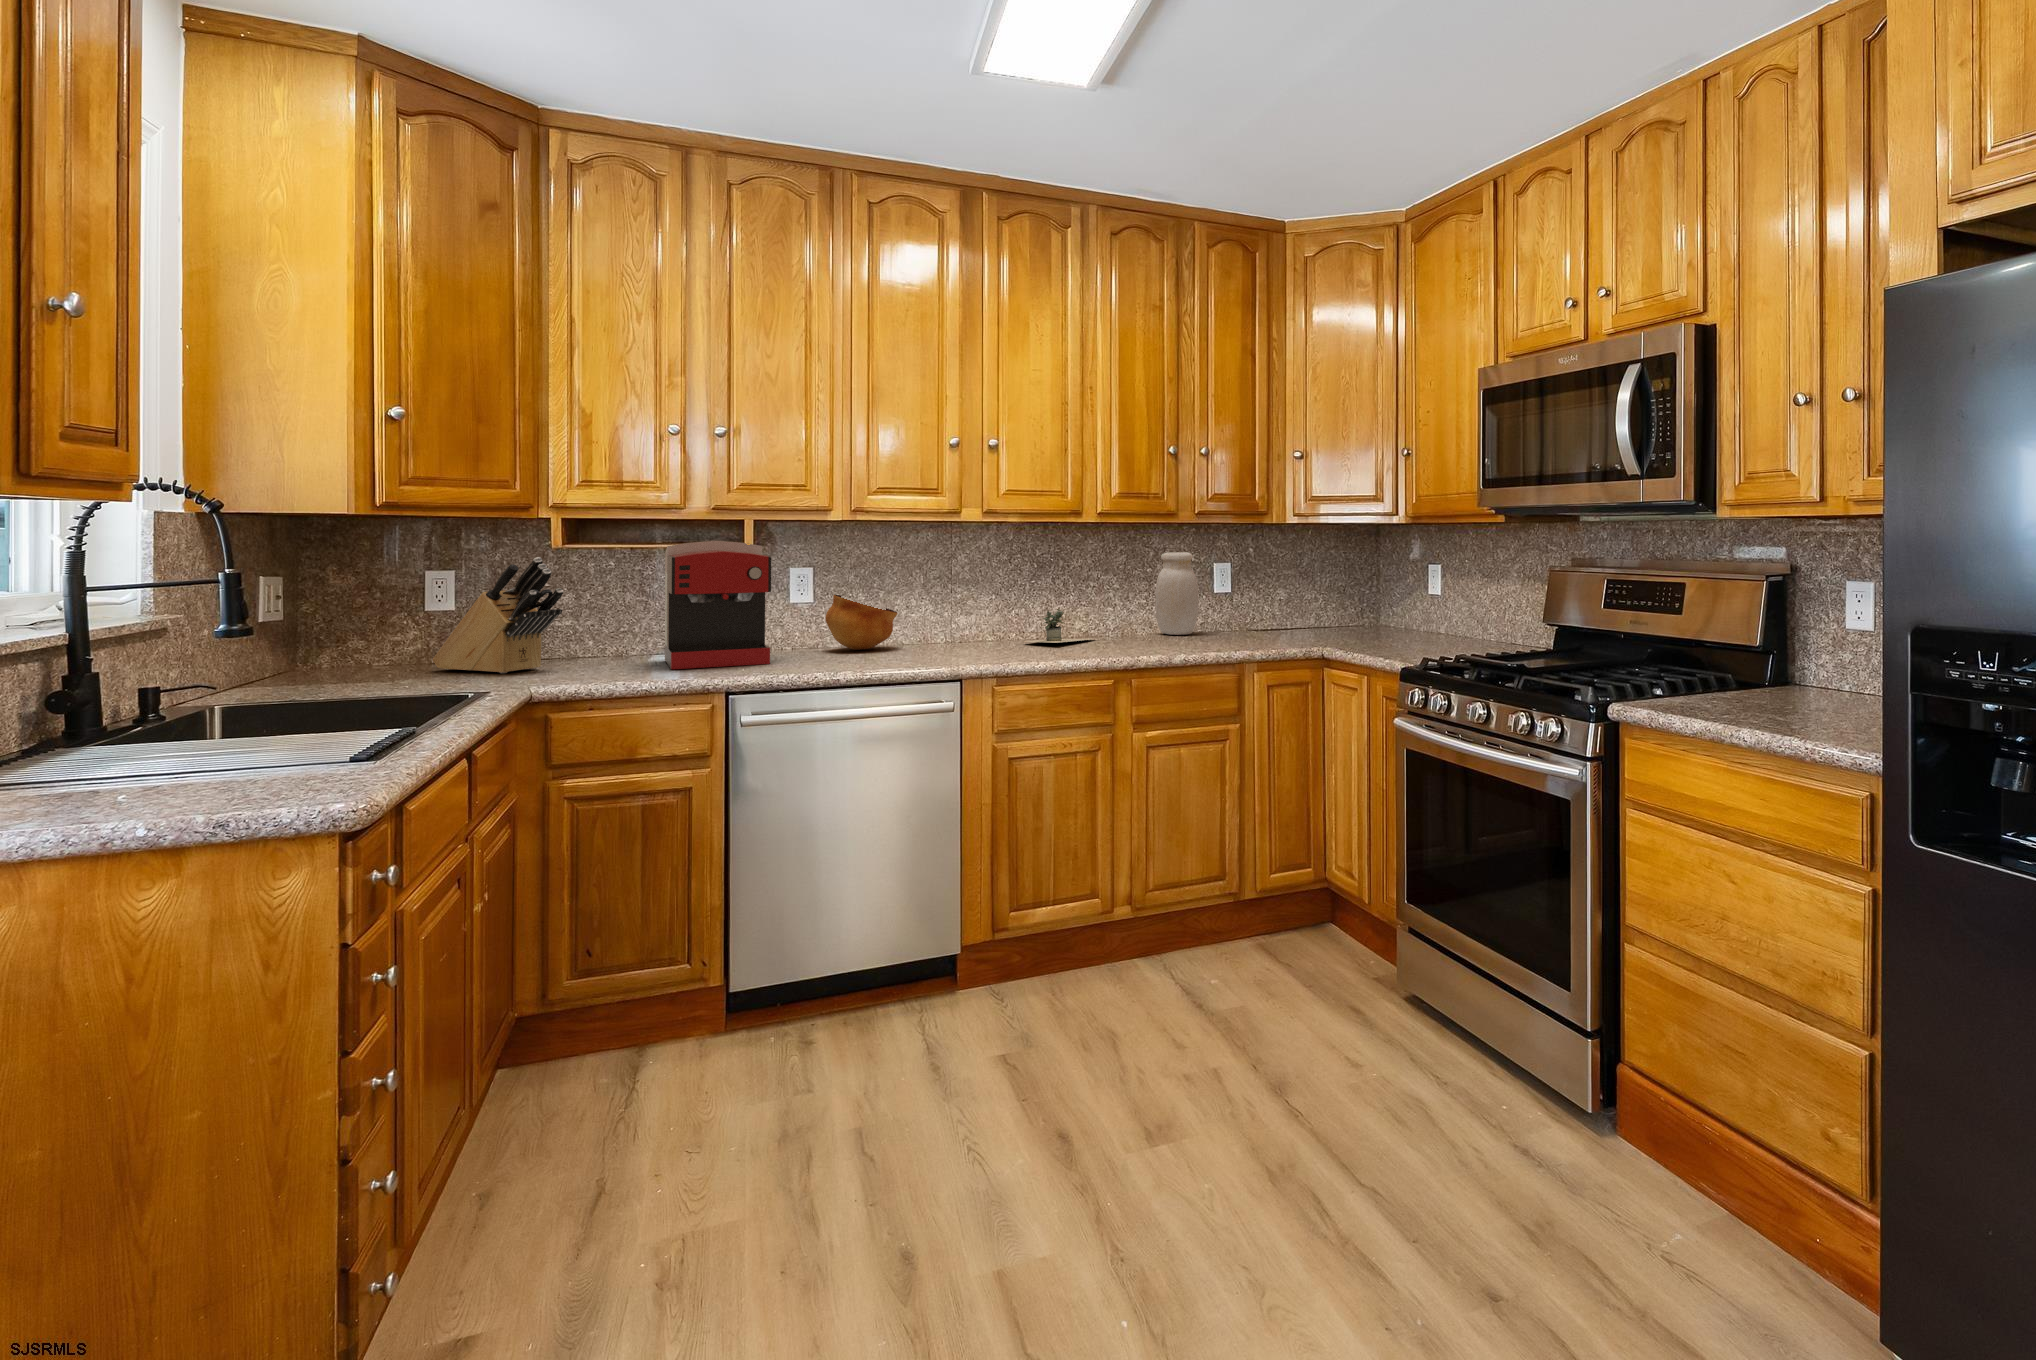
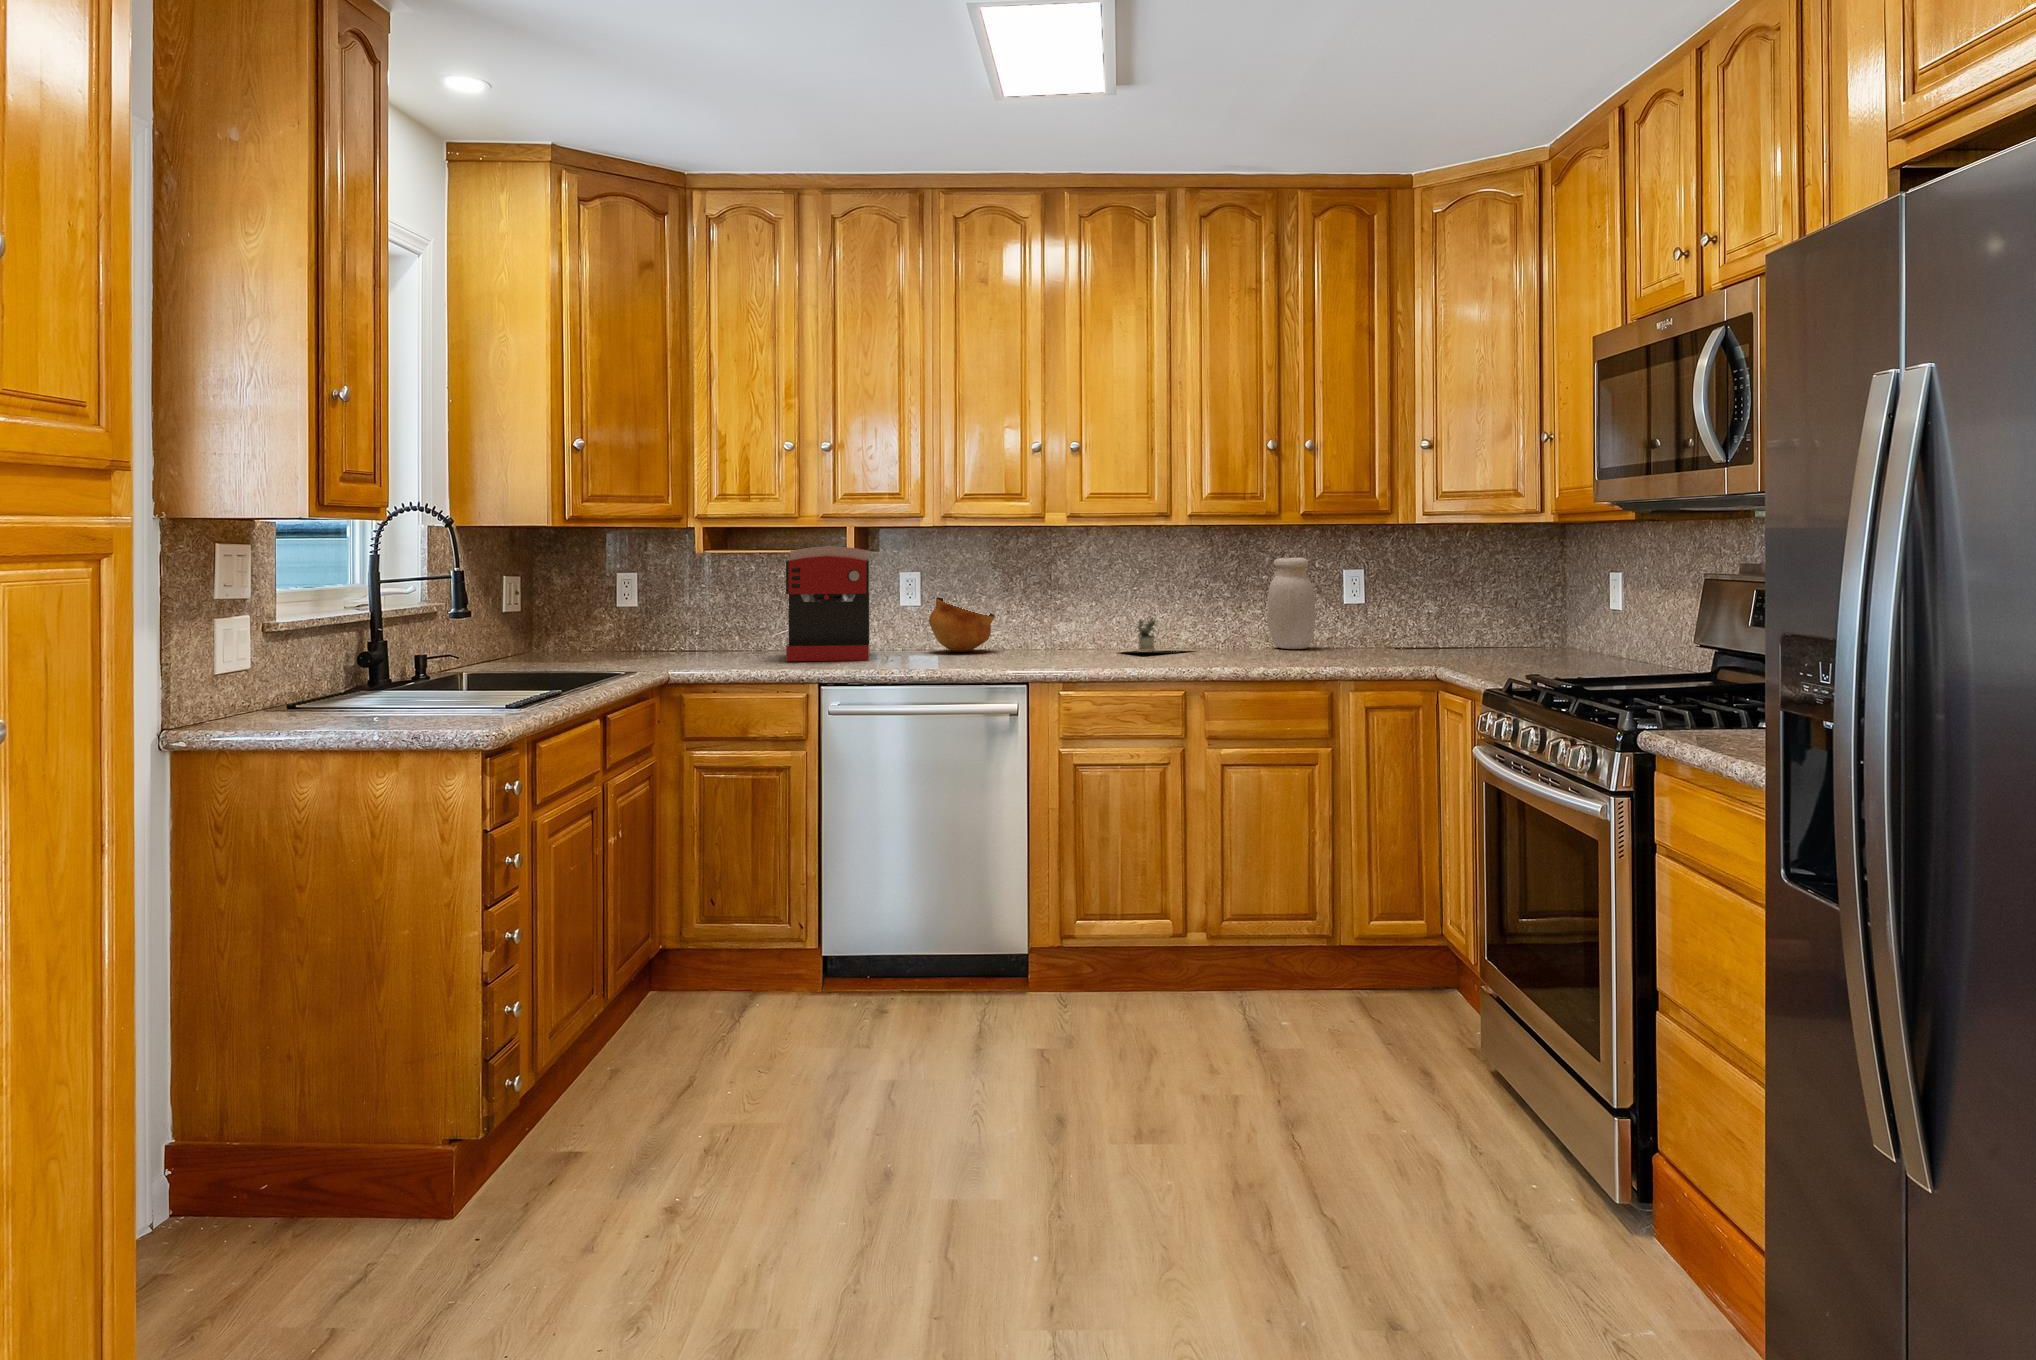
knife block: present [433,557,563,673] -> none [623,560,709,659]

